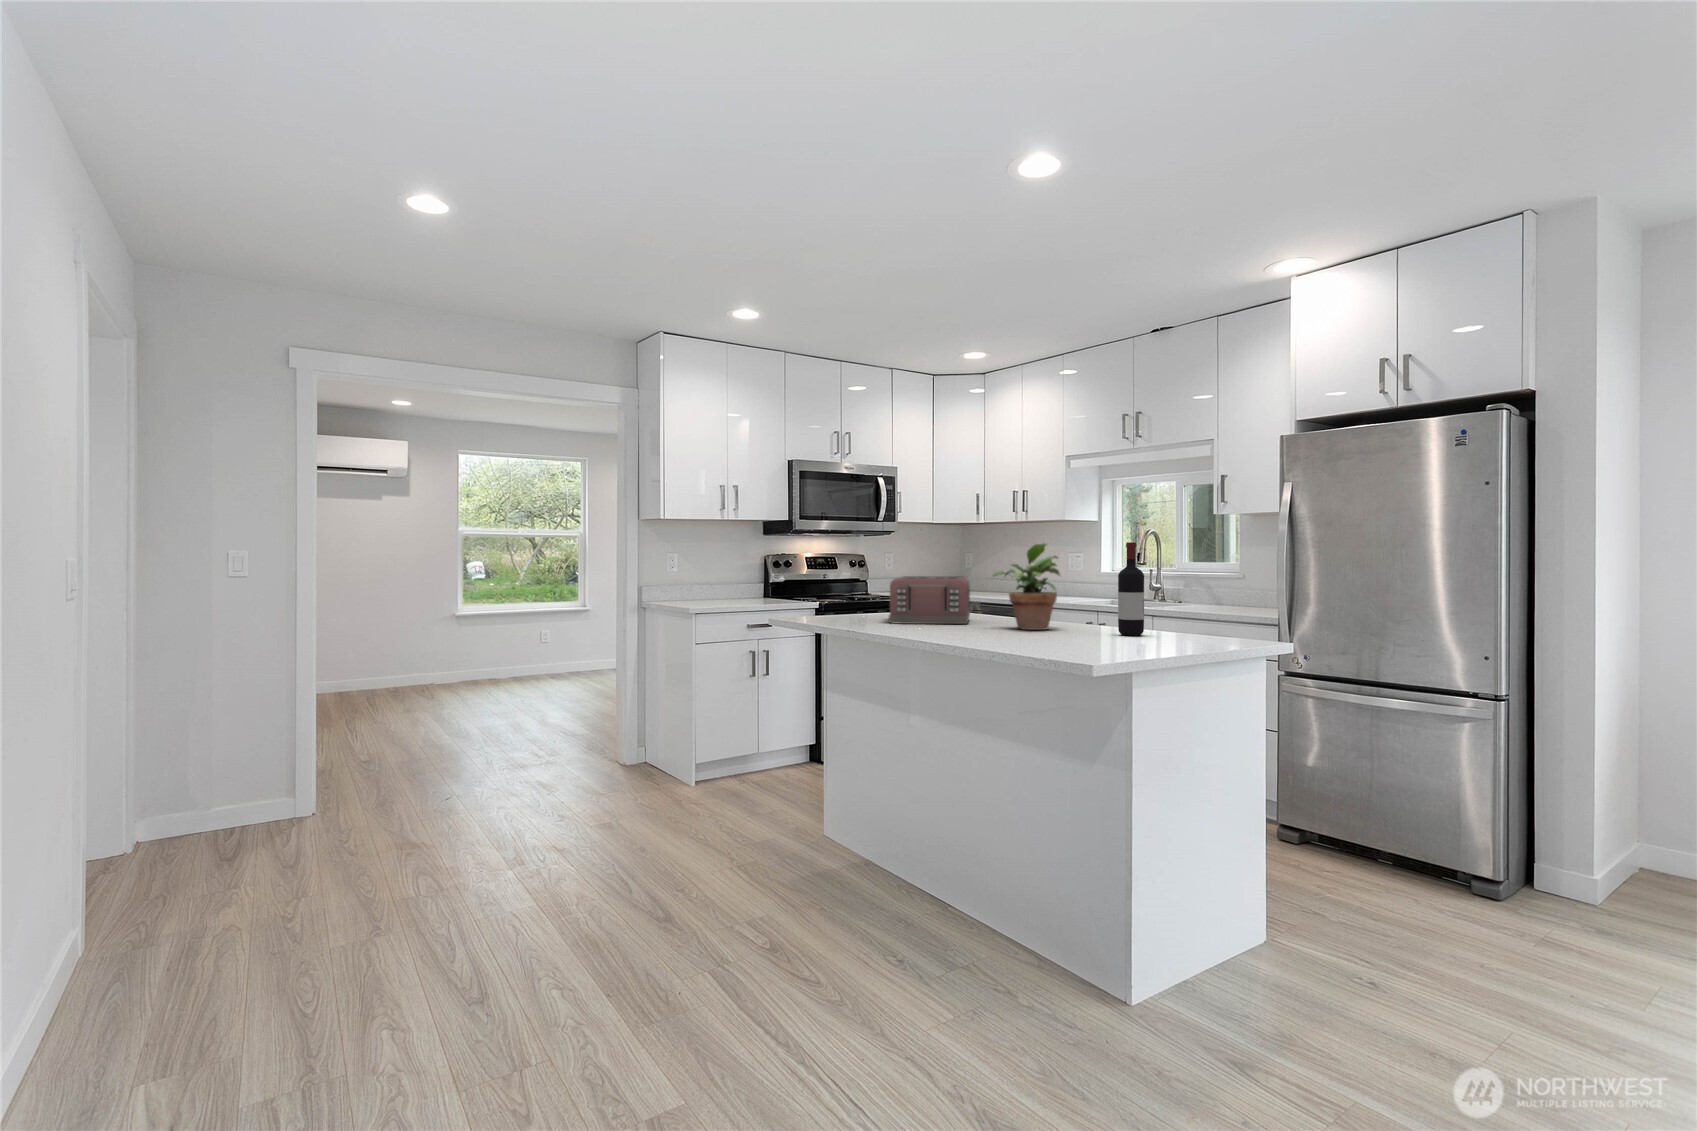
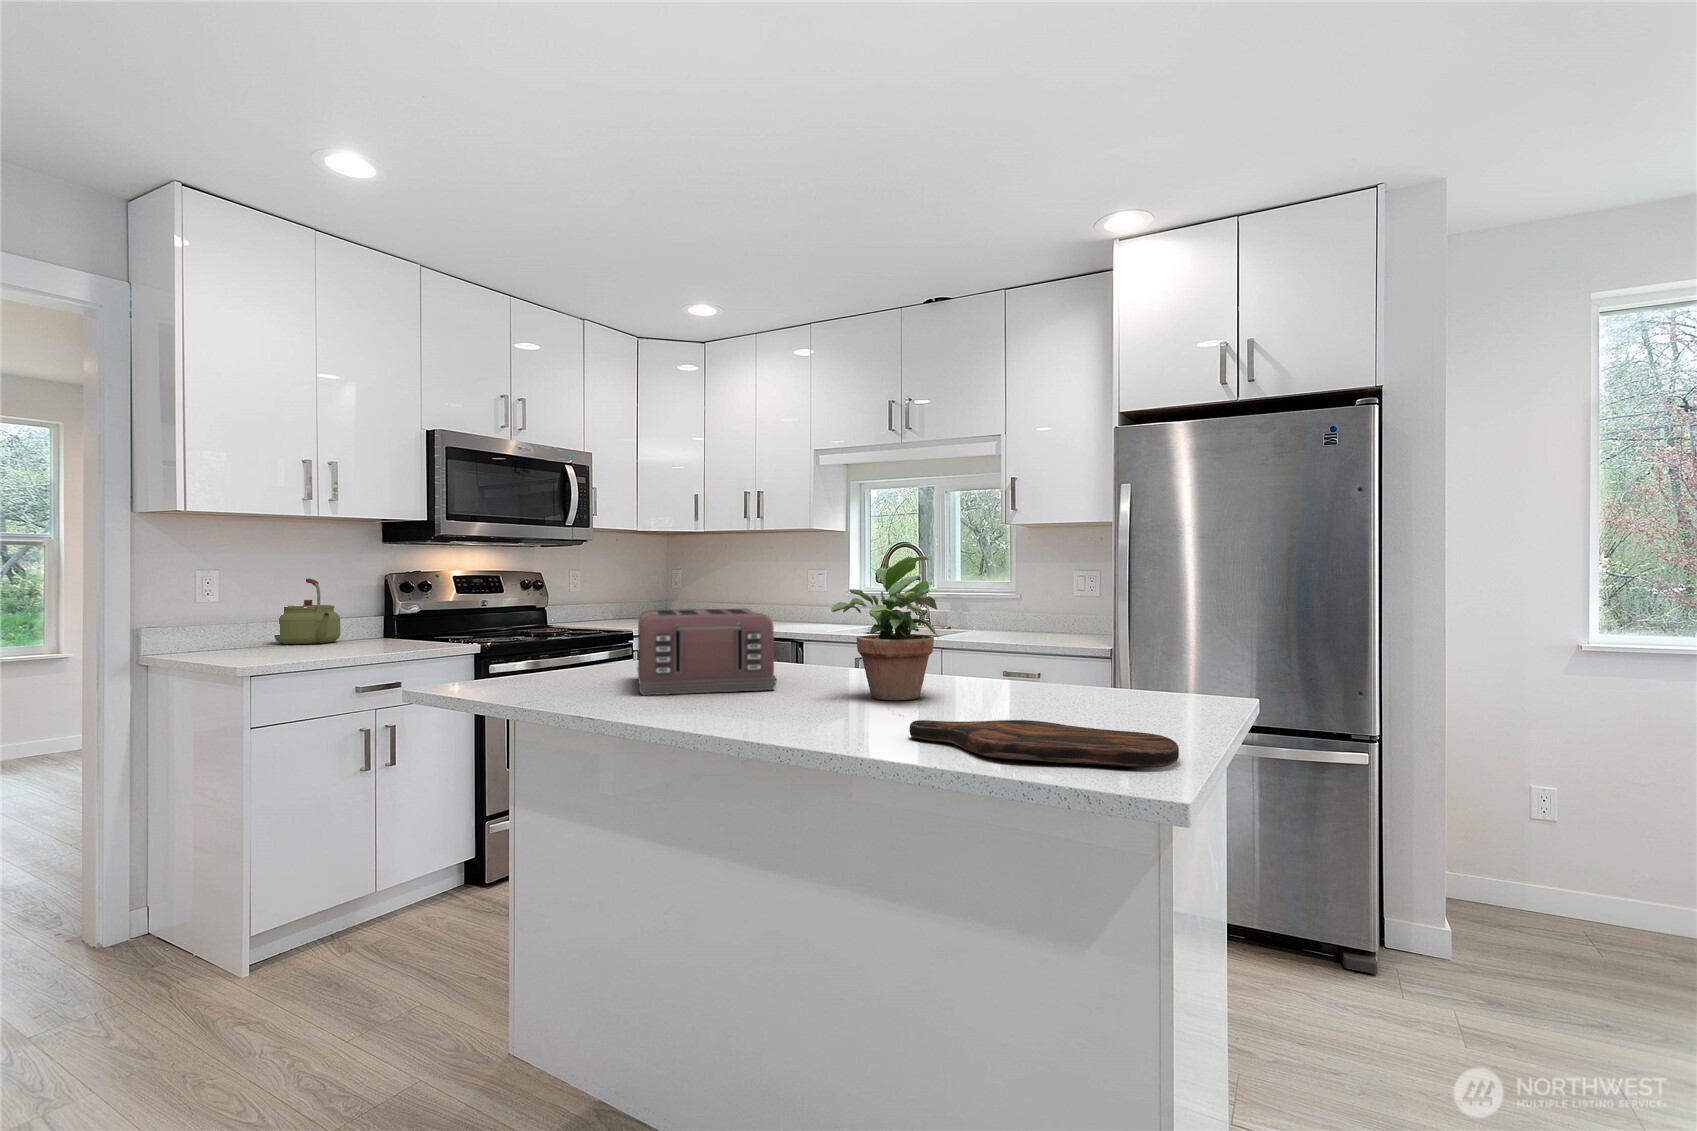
wine bottle: present [1118,542,1144,636] -> none [1046,555,1087,706]
kettle: none [704,558,739,600] -> present [274,579,340,644]
cutting board: none [1000,630,1120,649] -> present [909,720,1179,768]

